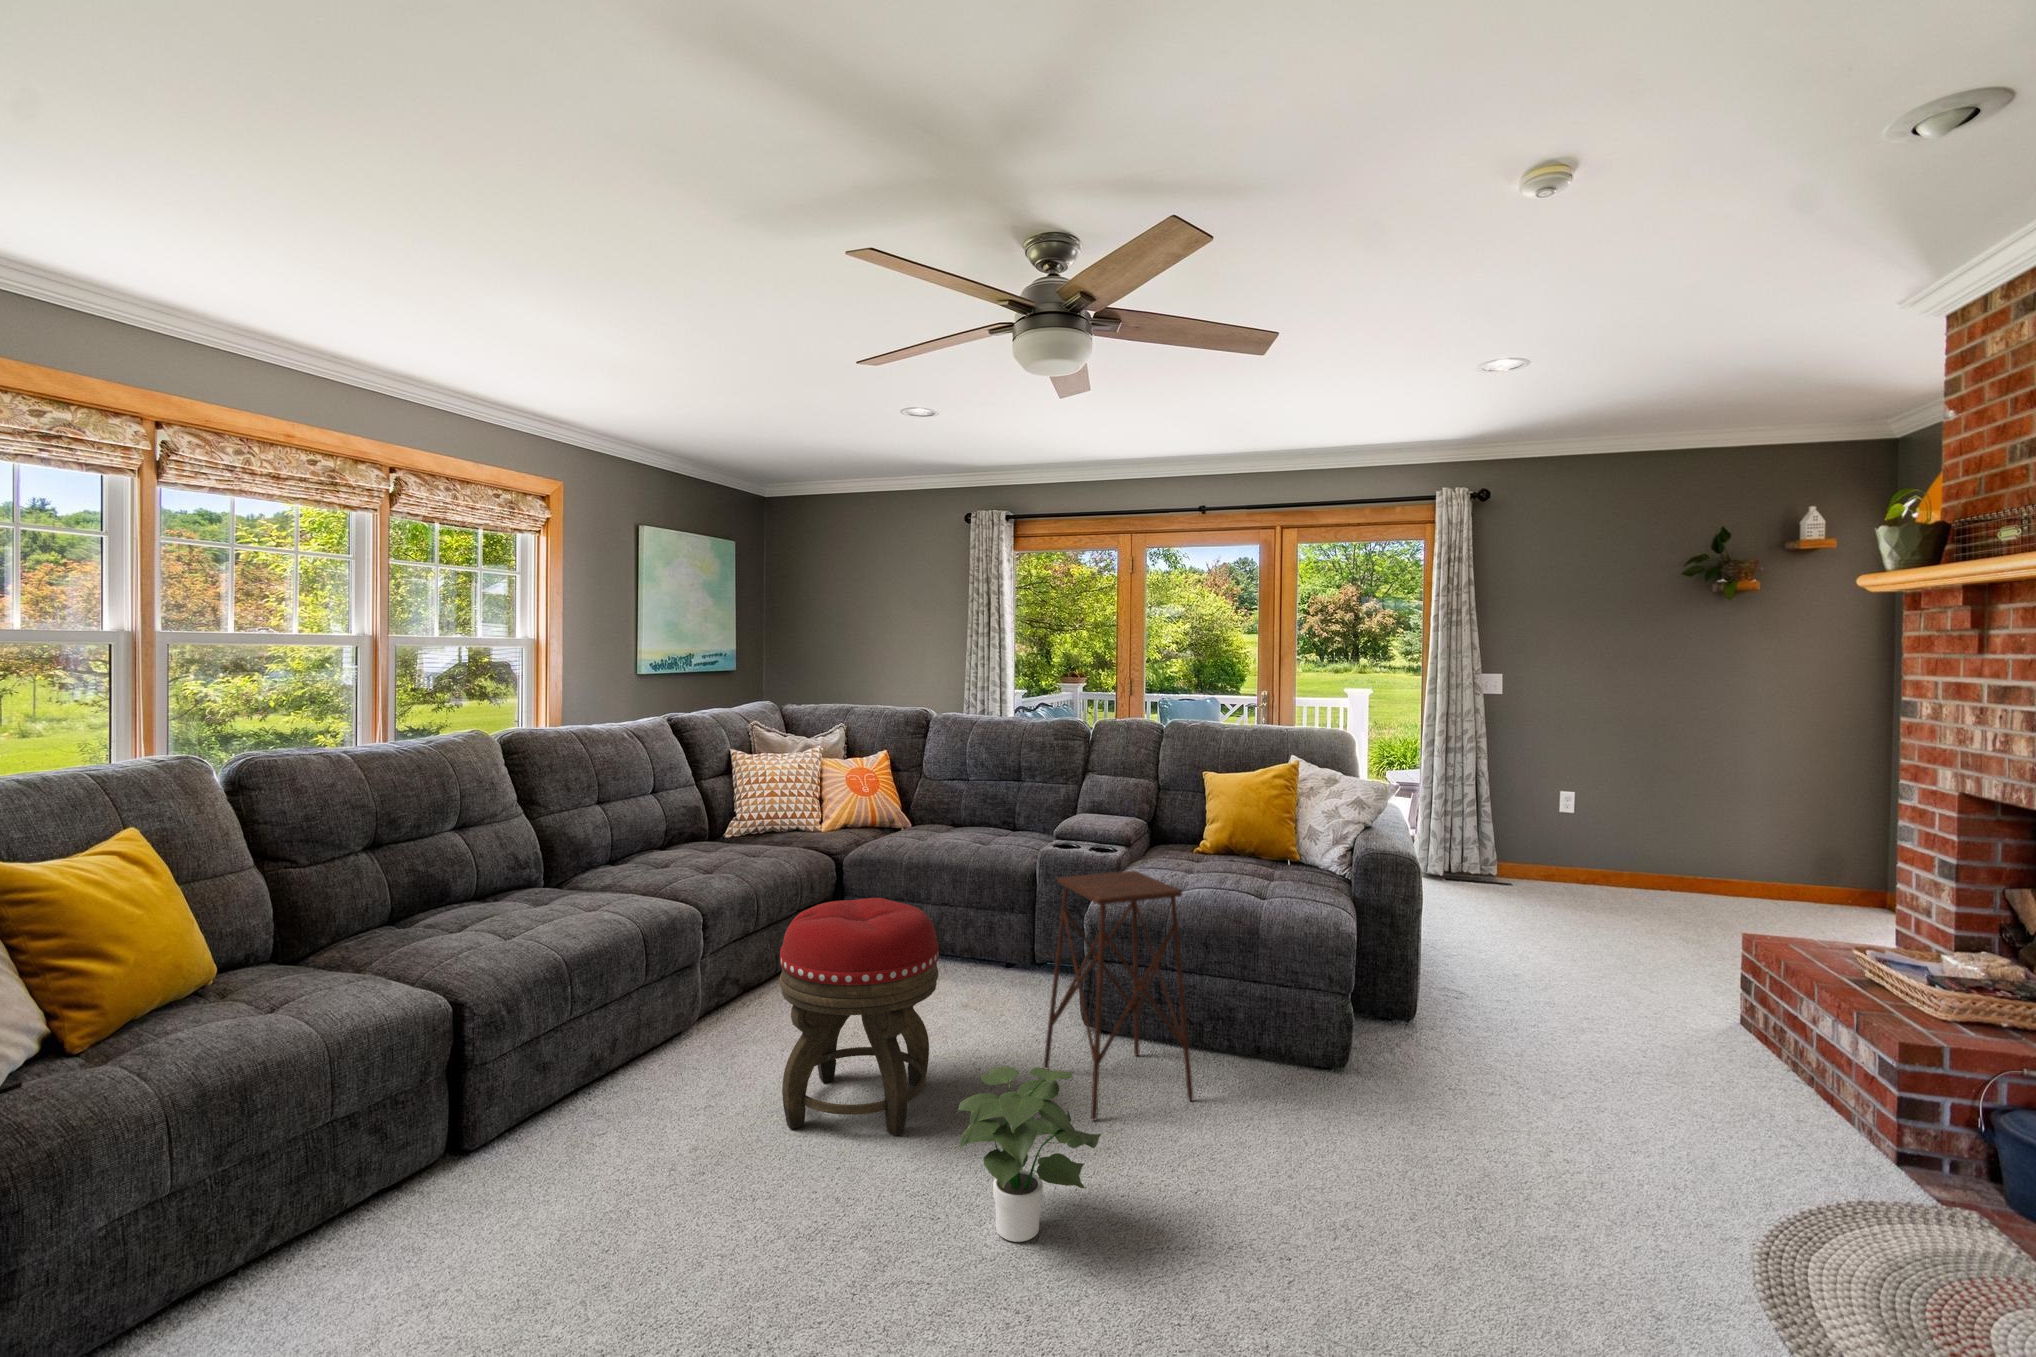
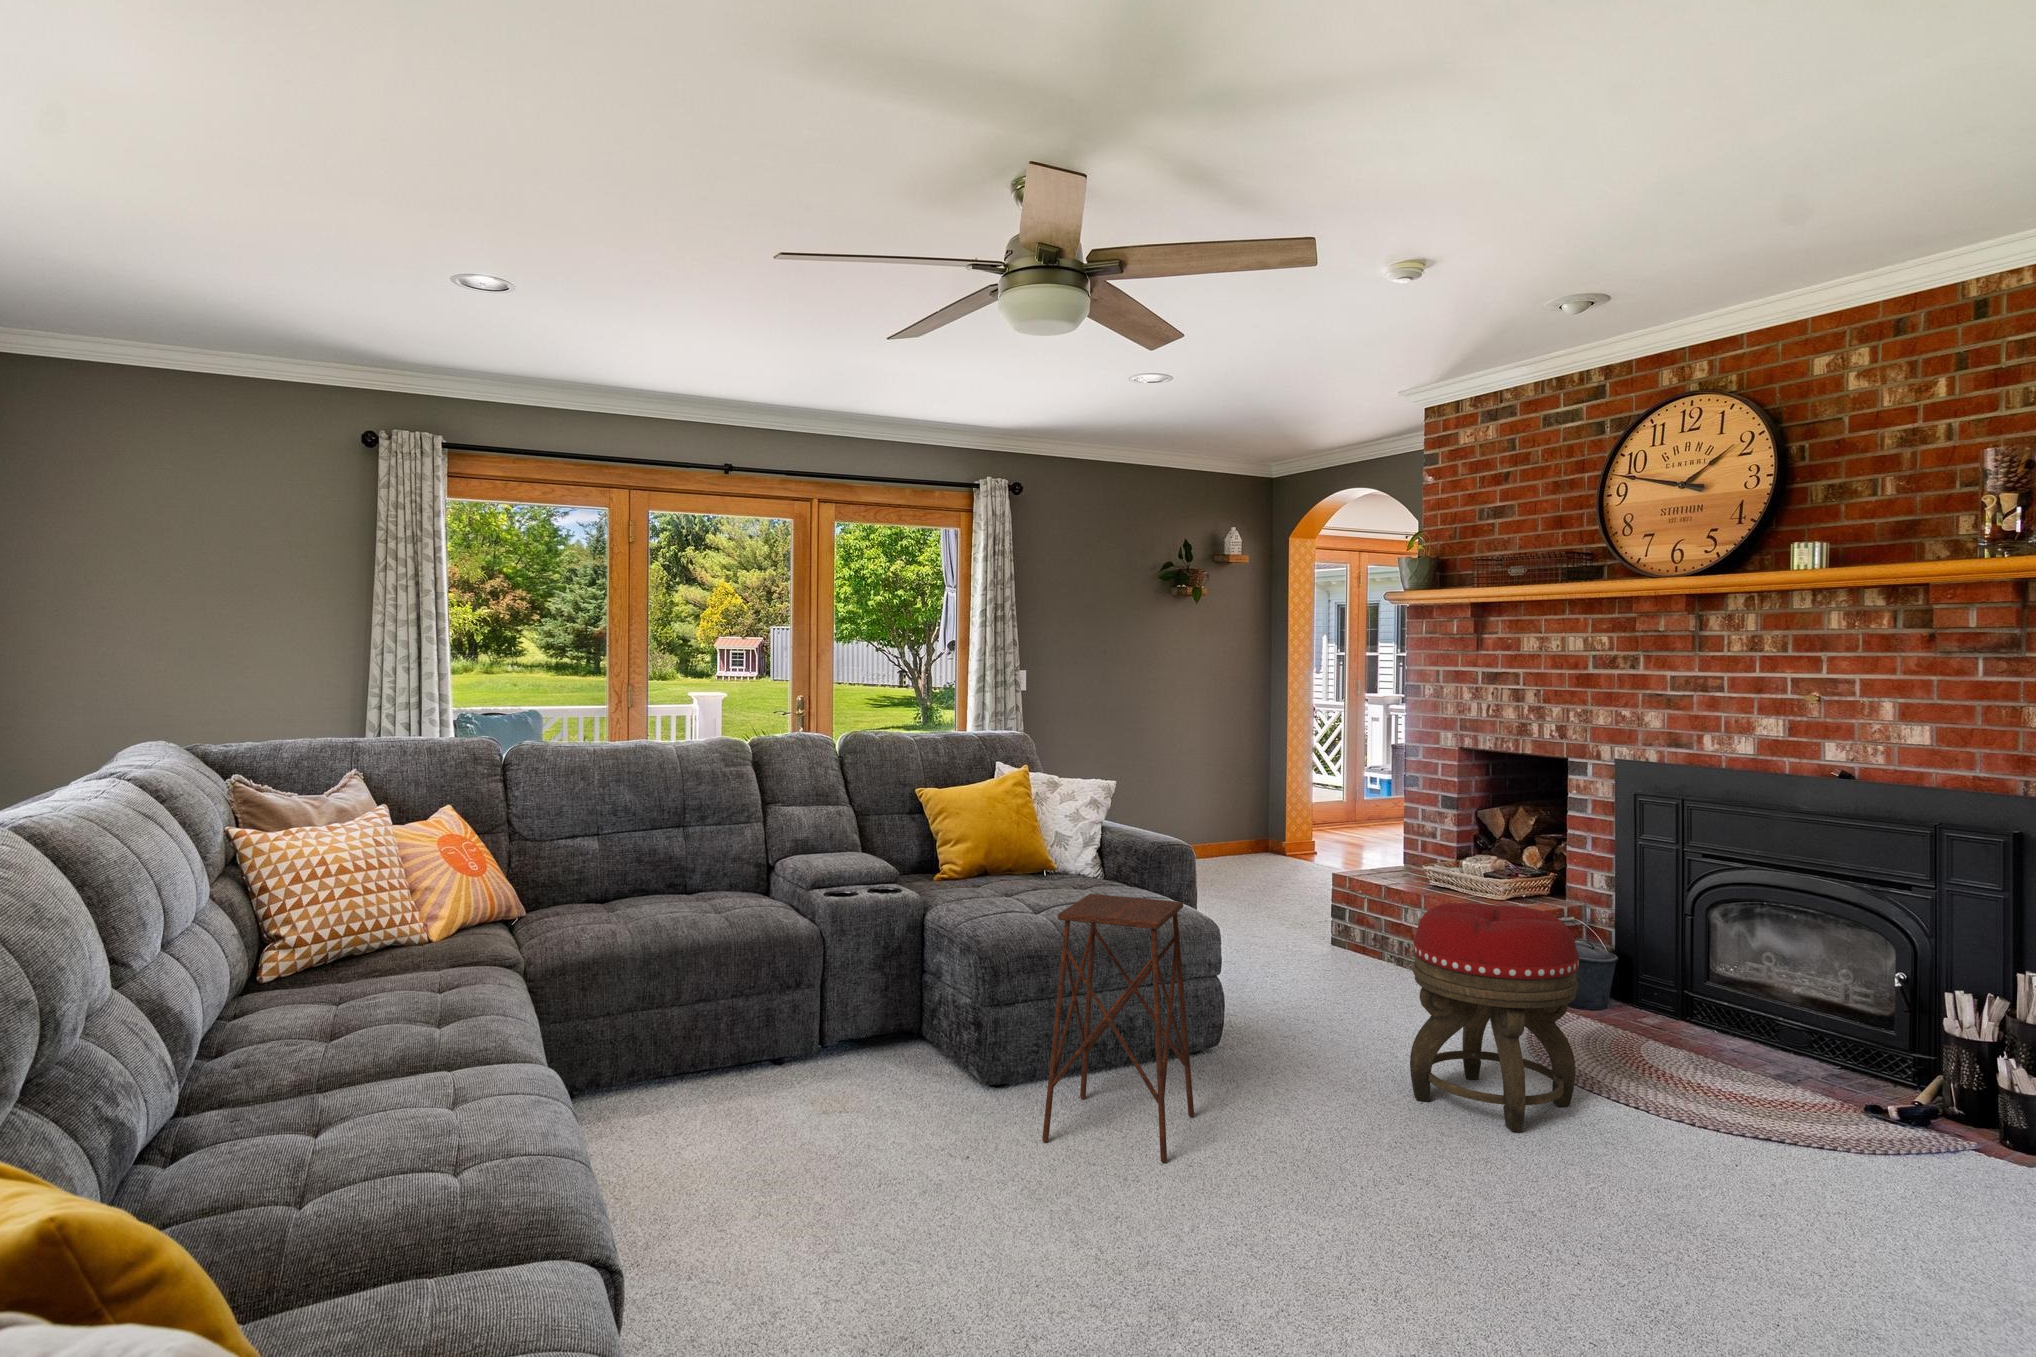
footstool: present [780,898,939,1136] -> present [1410,903,1579,1132]
potted plant: present [954,1067,1101,1242] -> none [1206,1088,1370,1277]

